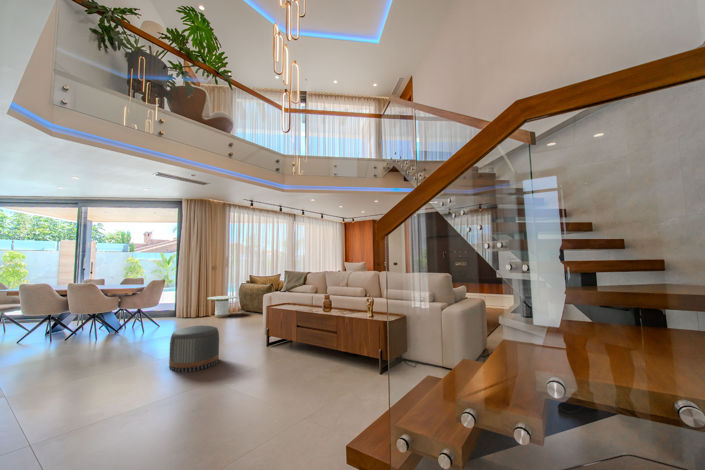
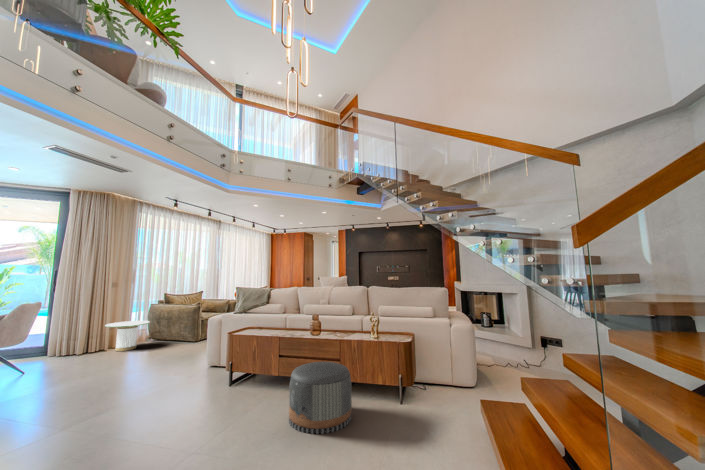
pouf: present [169,326,219,372] -> present [289,362,352,434]

